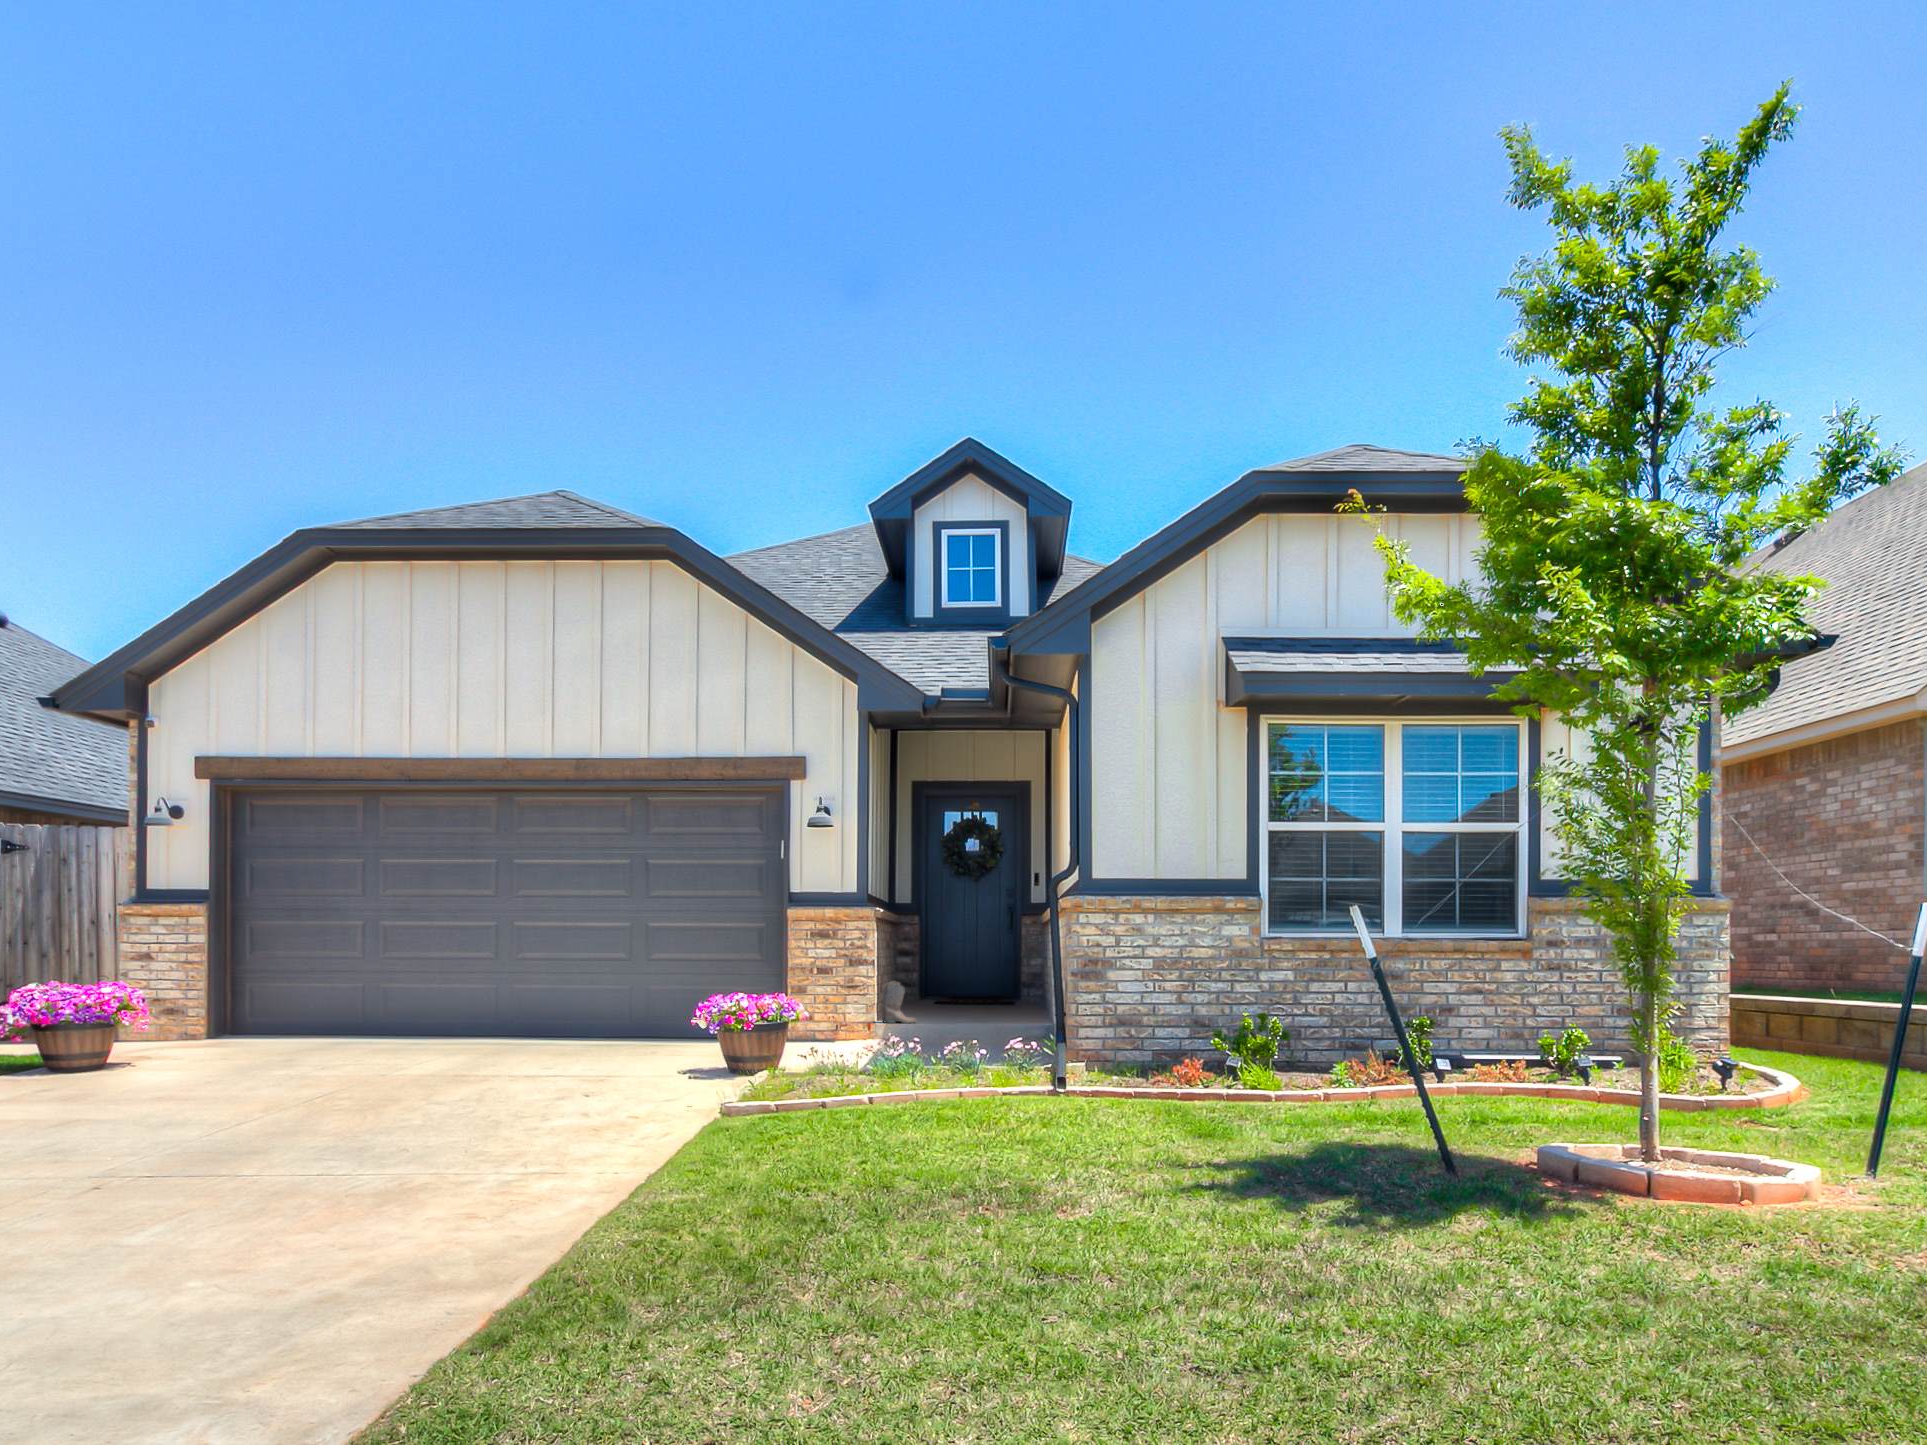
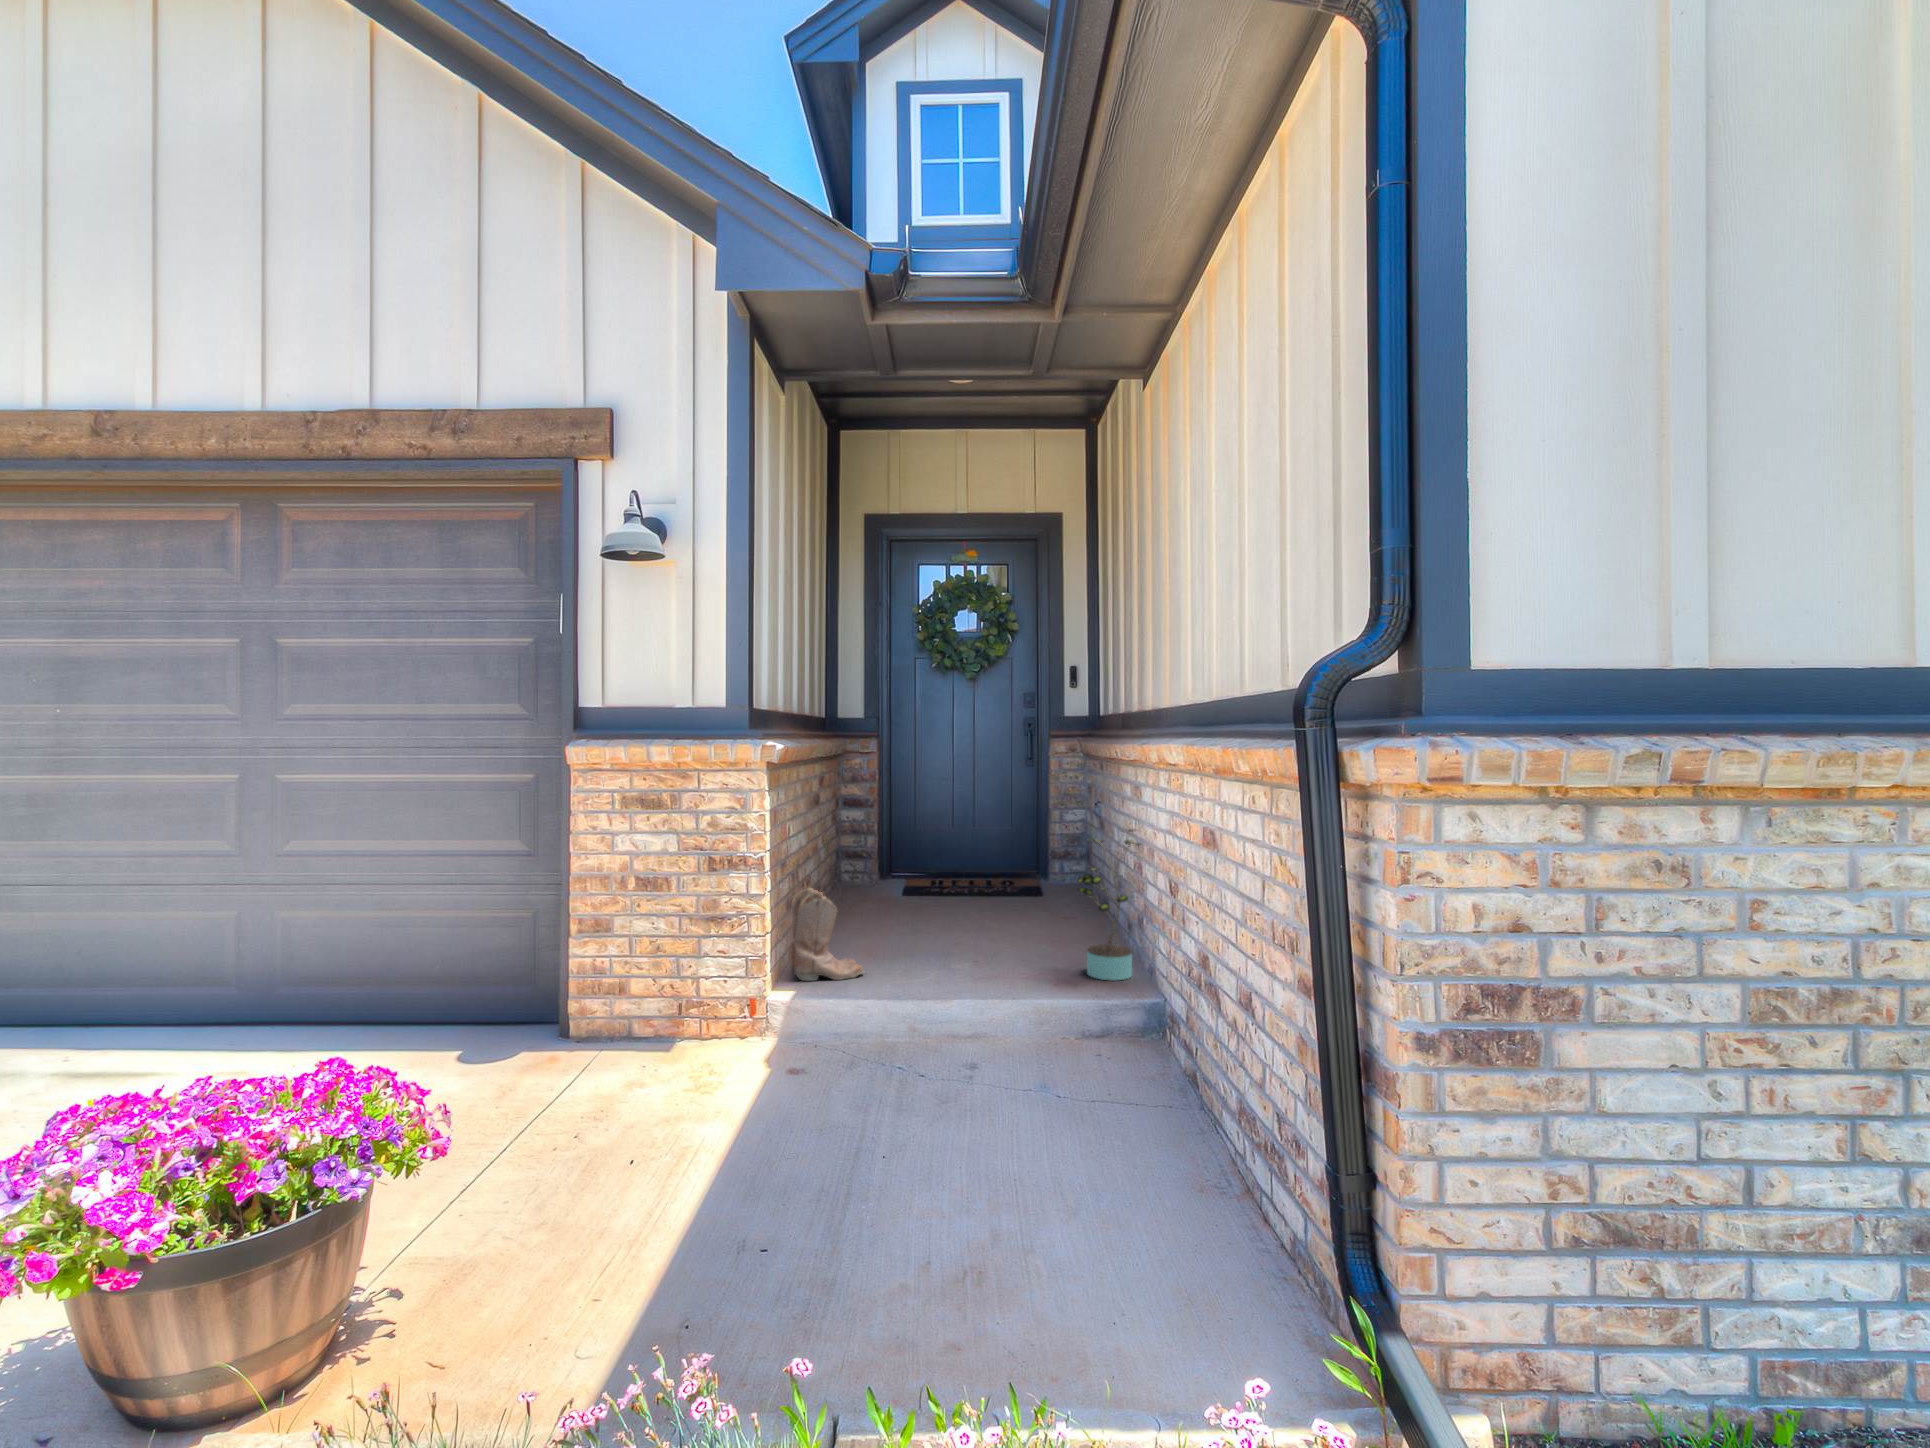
potted plant: none [1017,954,1049,1025] -> present [1077,829,1140,980]

